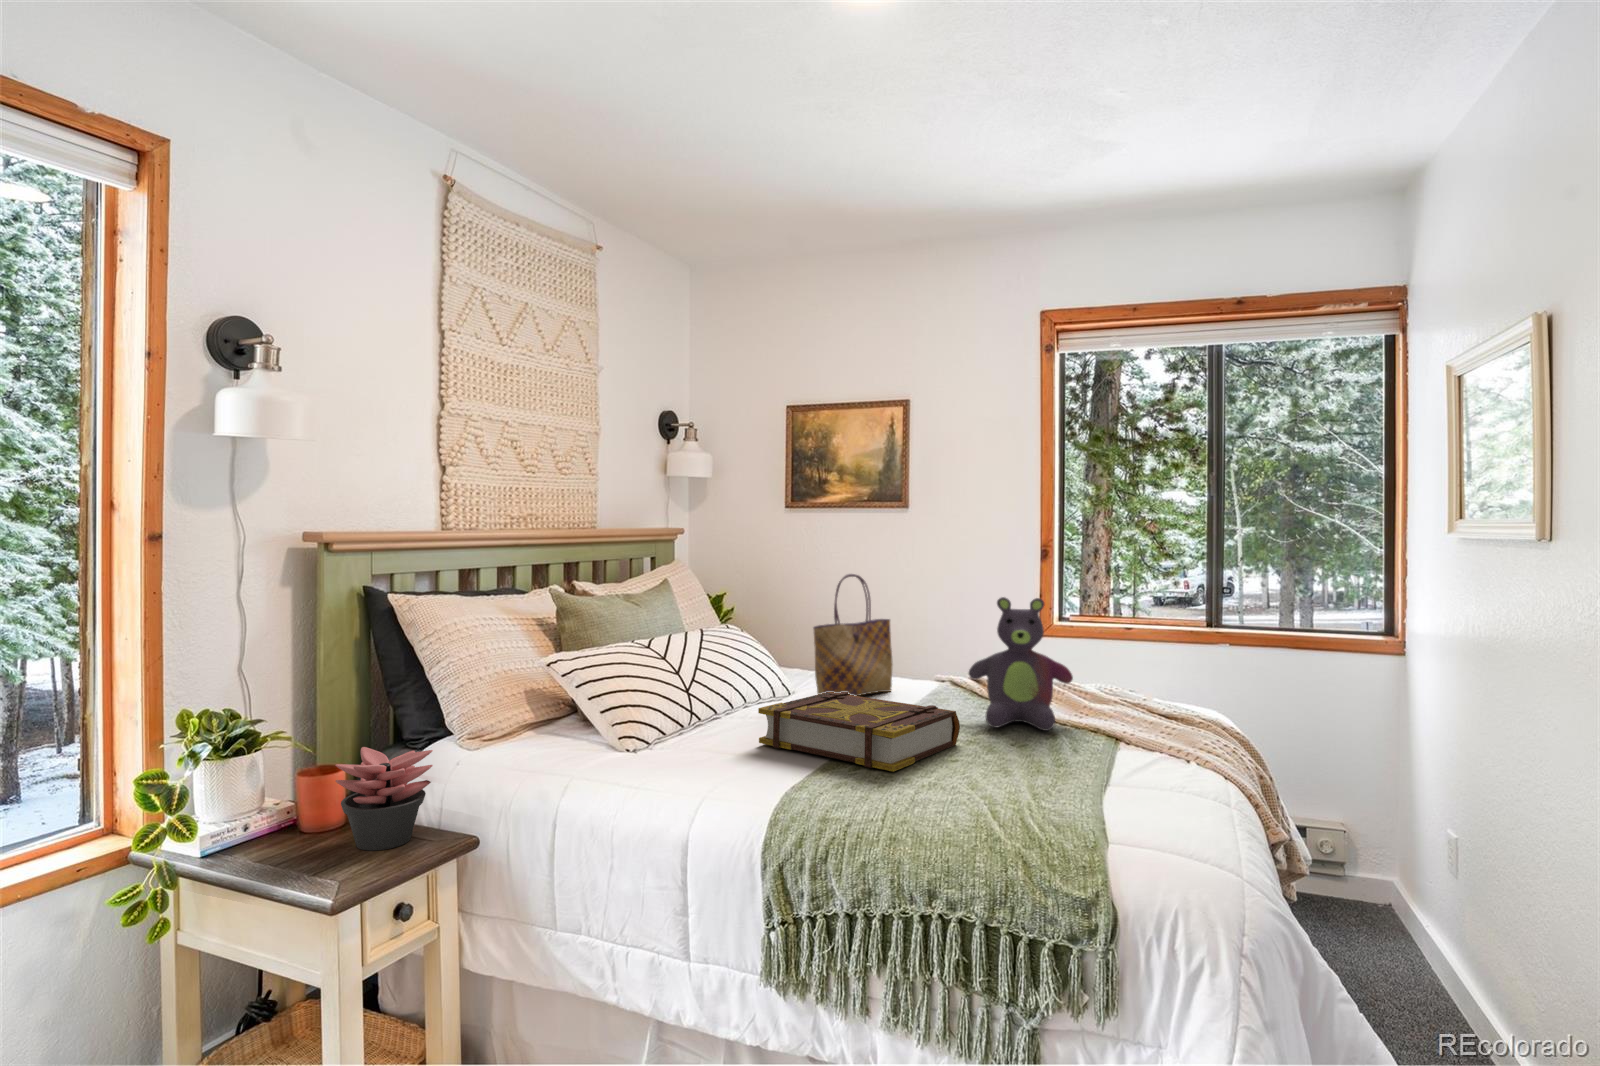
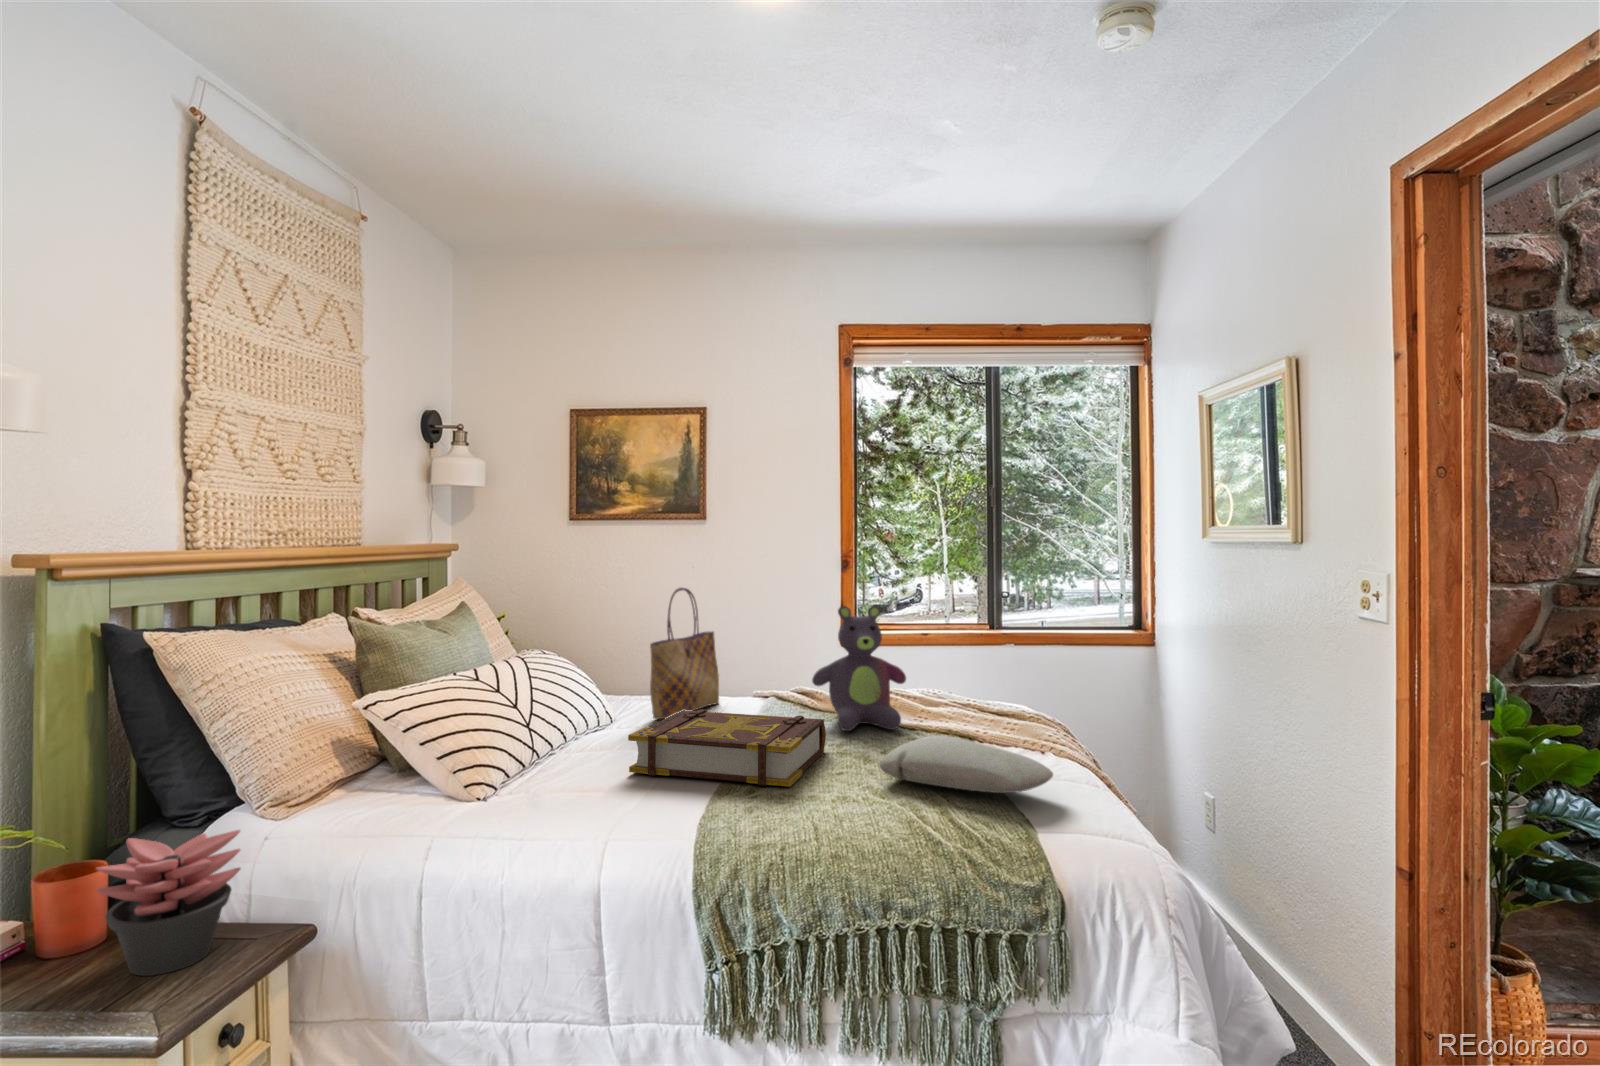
pillow: none [986,737,1166,803] -> present [880,736,1053,793]

